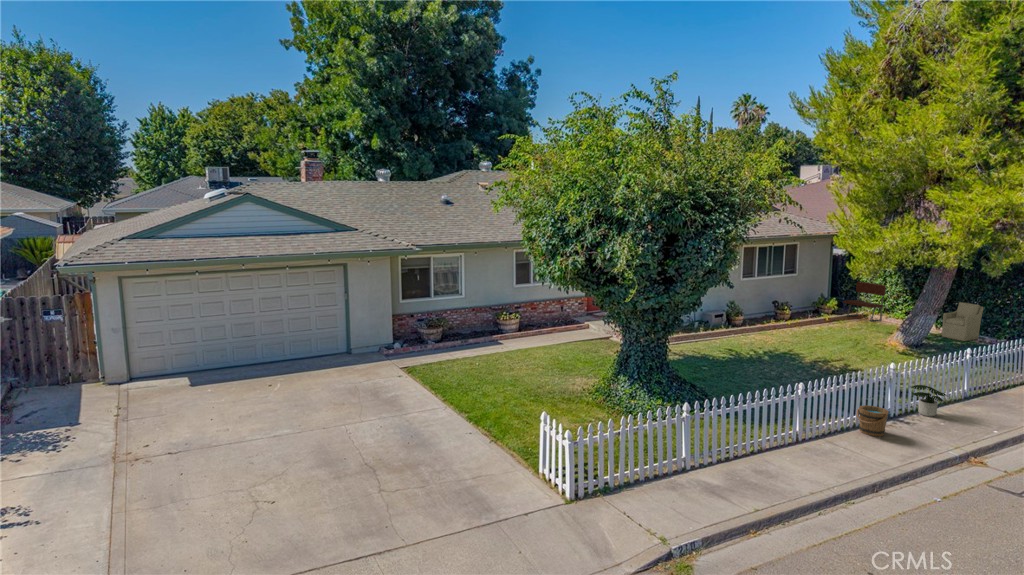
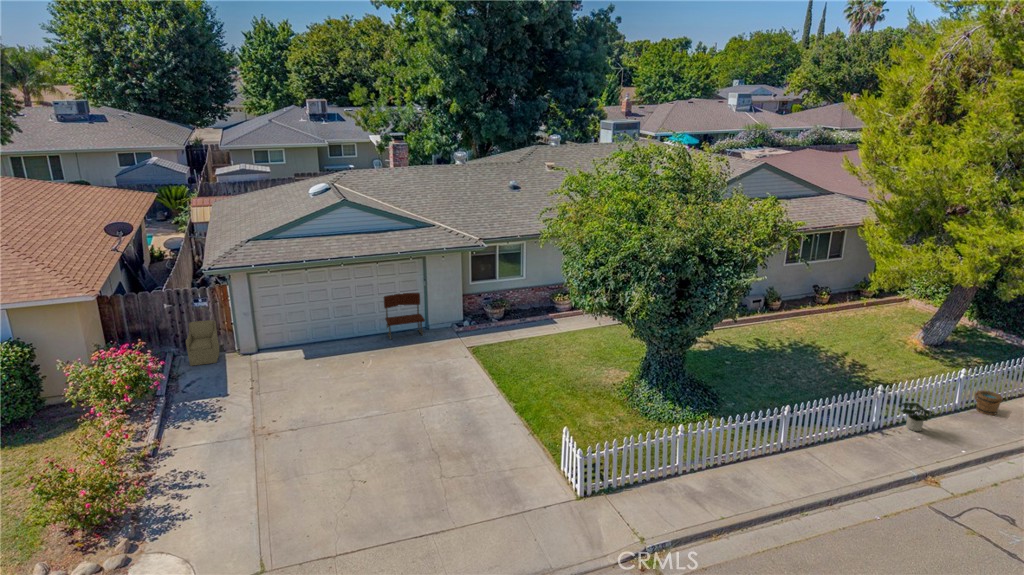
bench: present [843,281,886,322] -> present [384,293,425,339]
chair: present [942,302,984,341] -> present [186,320,219,366]
bucket: present [856,405,888,436] -> present [975,391,1003,415]

